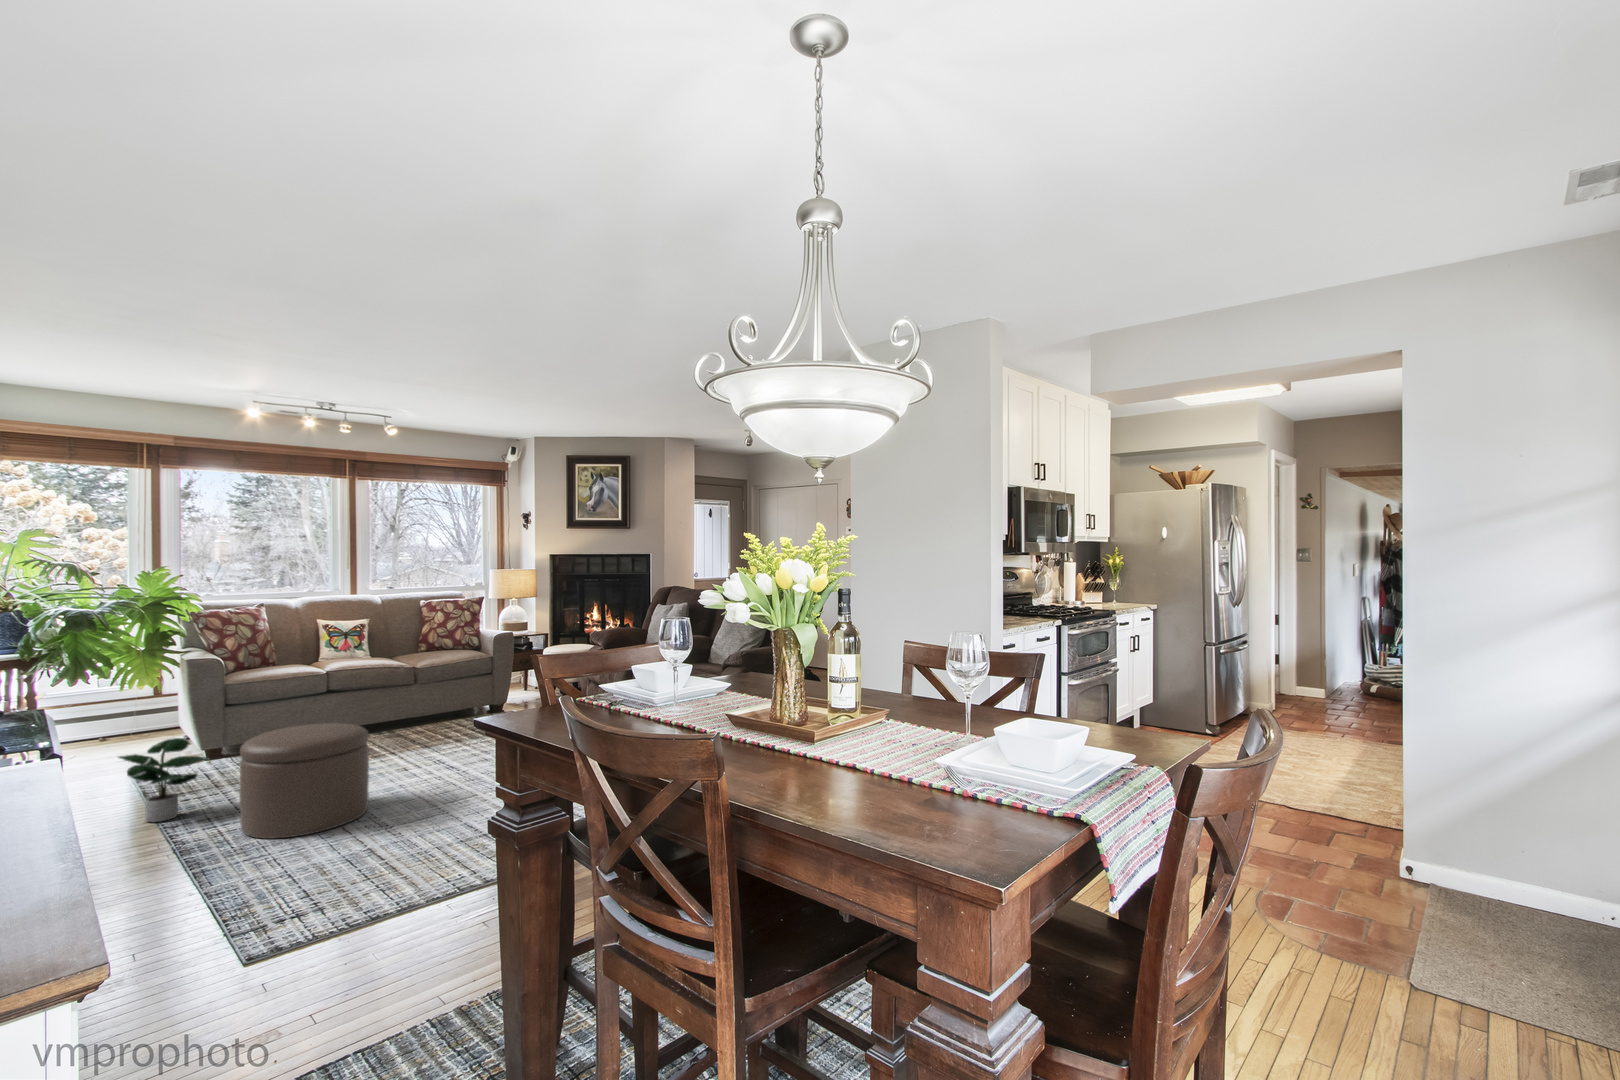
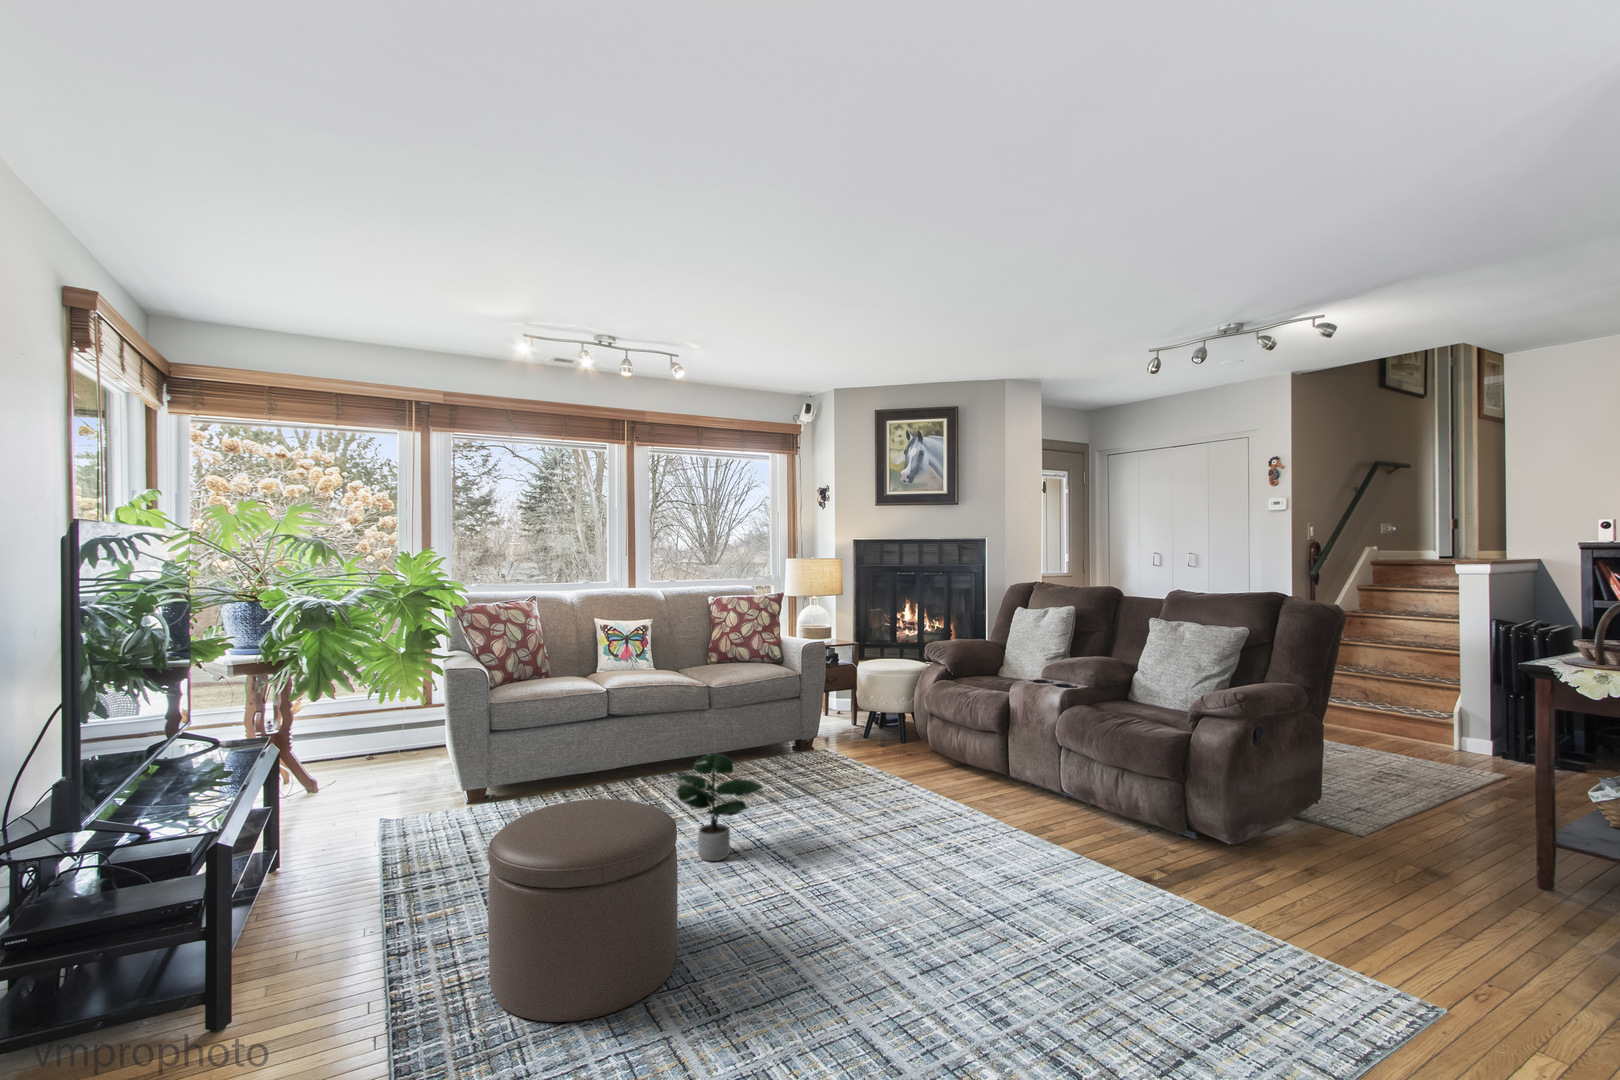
potted plant: present [119,738,207,822] -> present [675,753,763,861]

